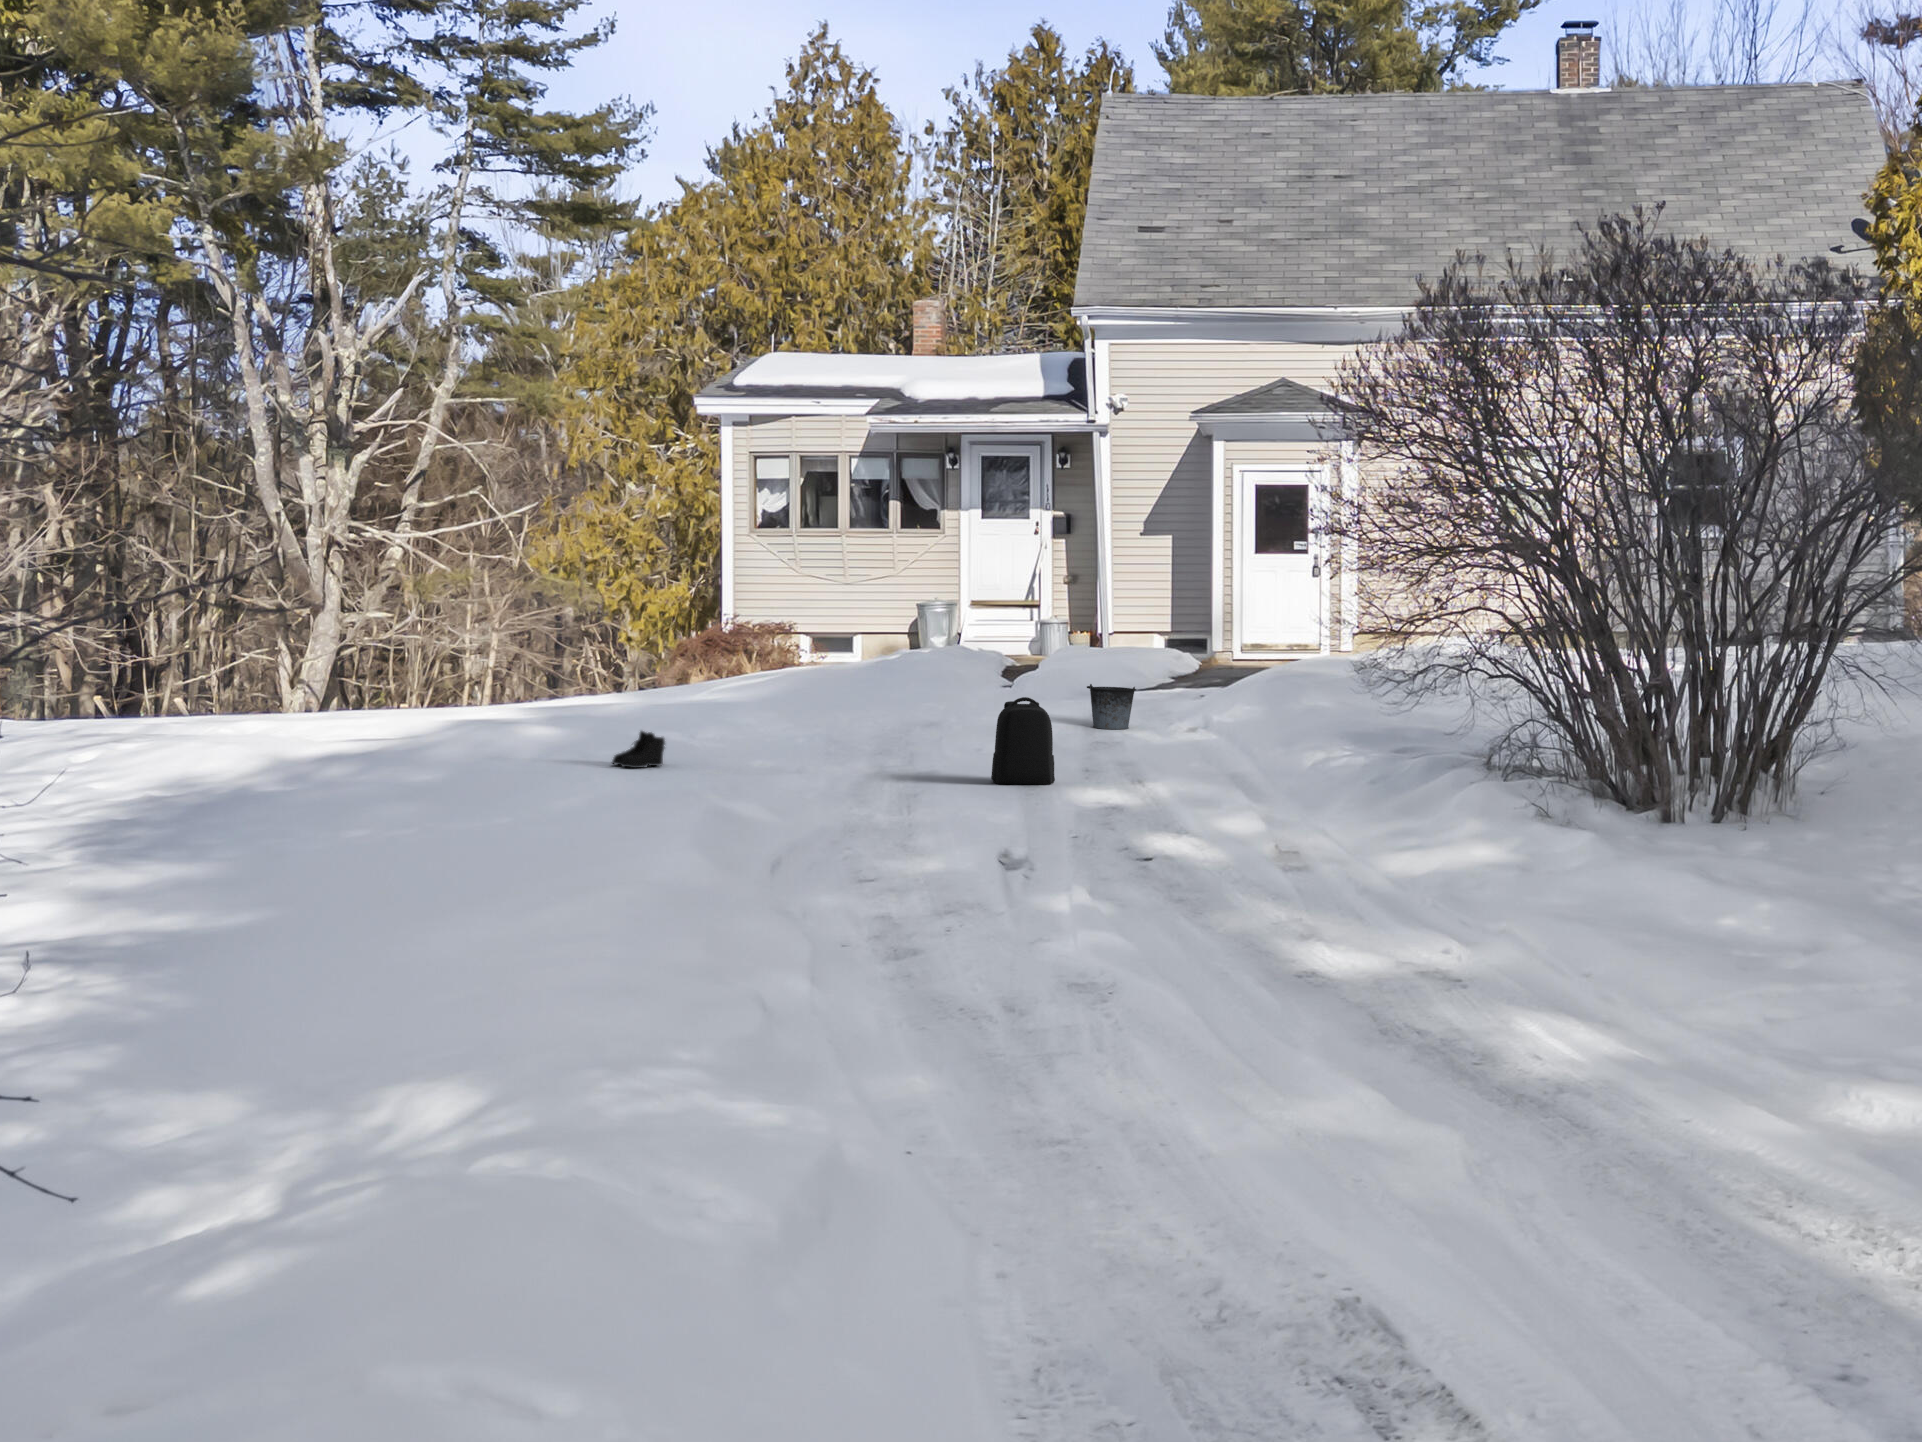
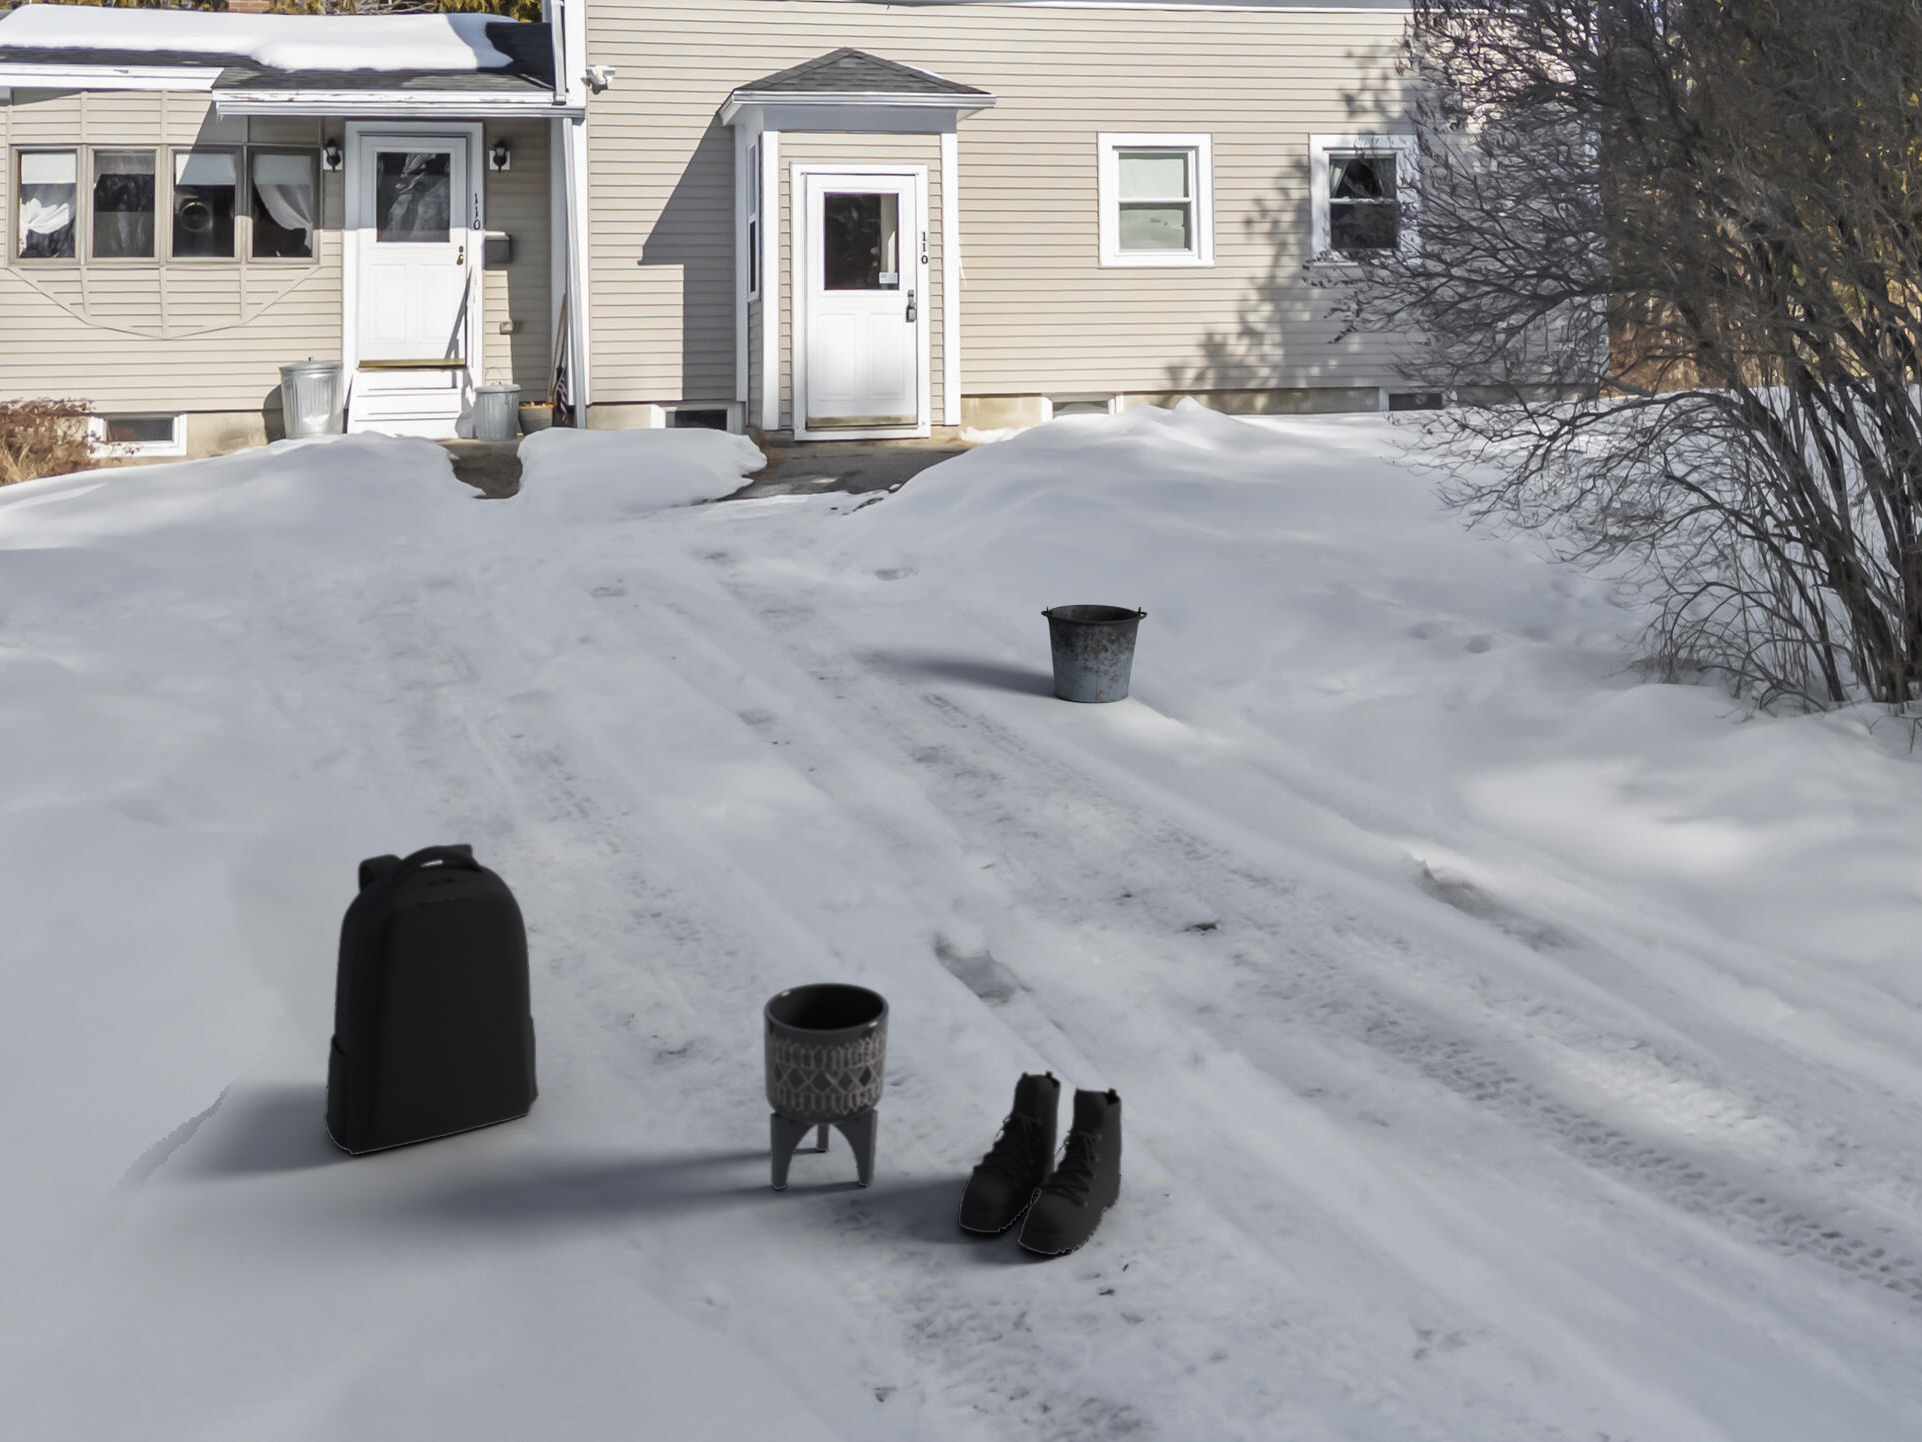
backpack: present [991,697,1055,784] -> present [324,844,538,1155]
planter: none [787,718,824,770] -> present [763,983,889,1190]
boots: present [612,731,665,768] -> present [958,1071,1122,1255]

